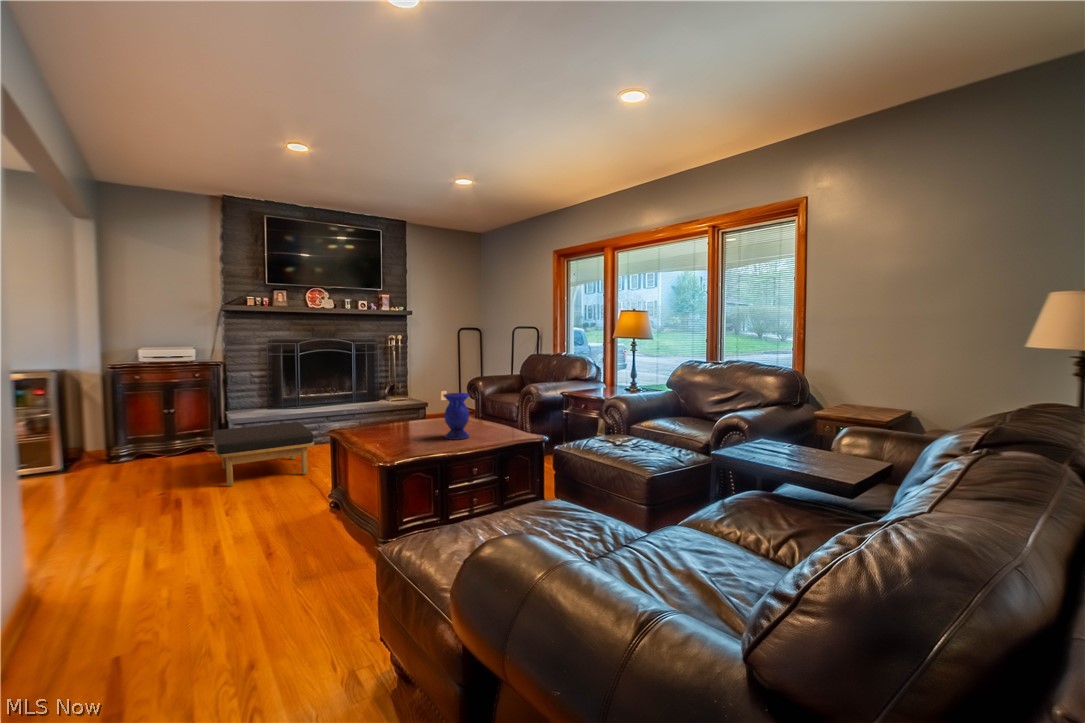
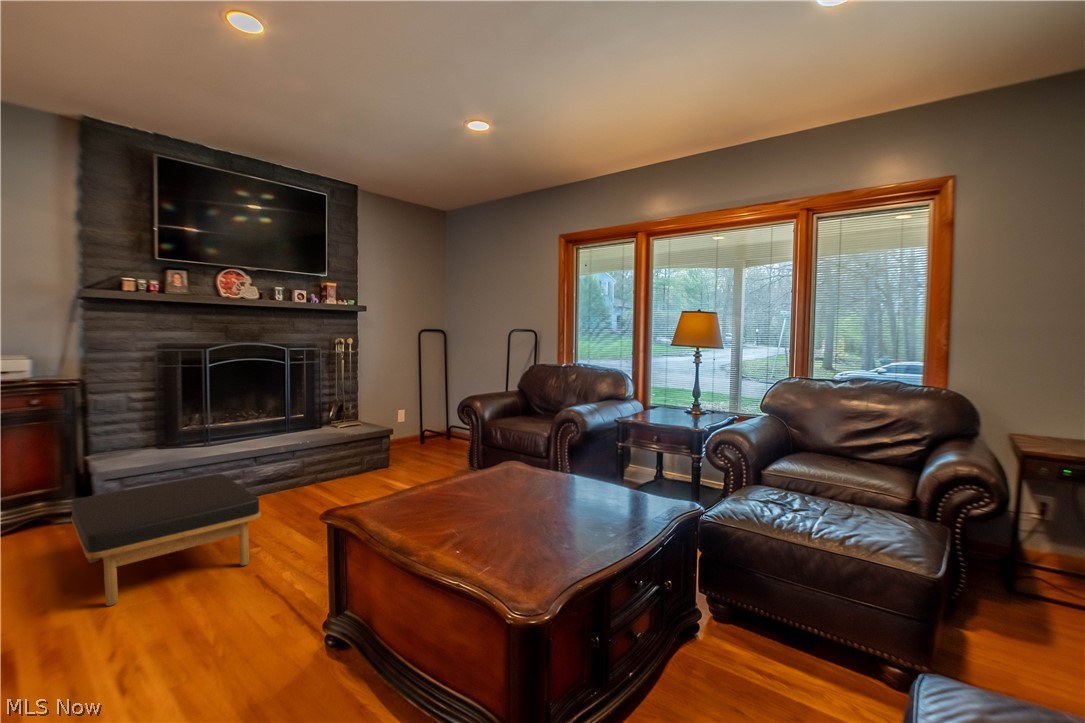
vase: present [443,393,470,440] -> none [545,443,591,526]

